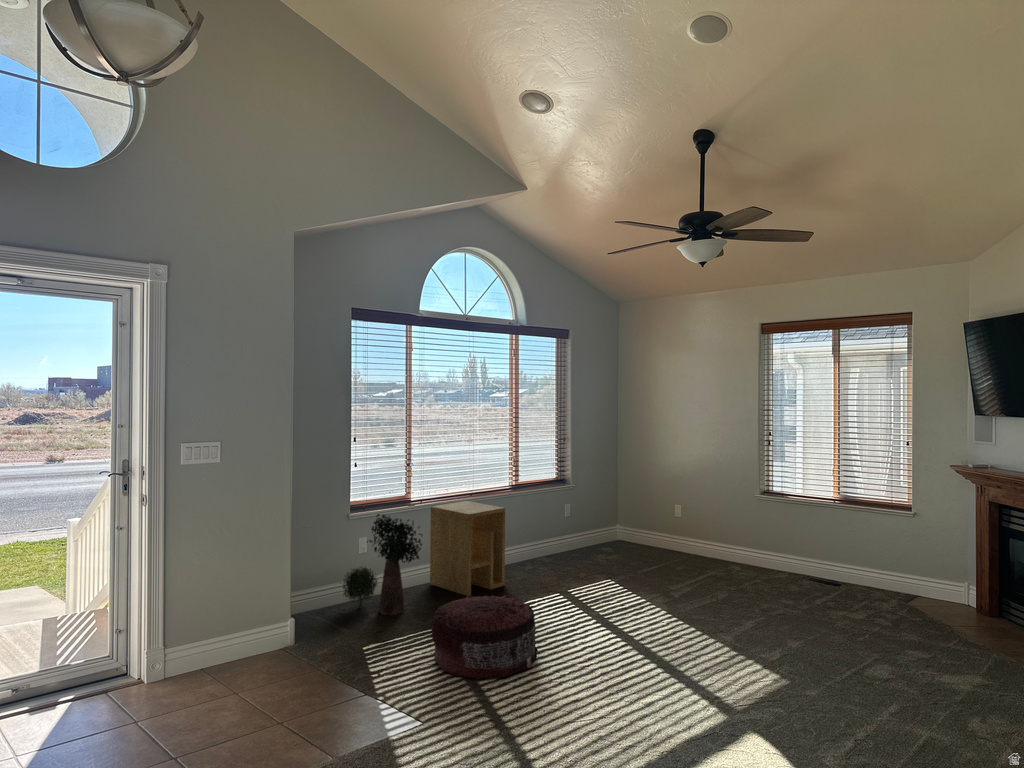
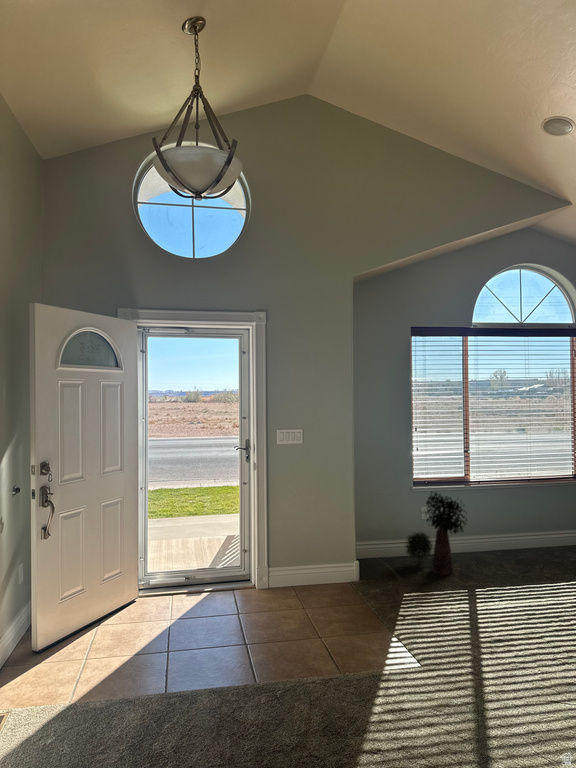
side table: present [430,501,505,596] -> none [485,486,555,570]
pouf: present [432,595,538,678] -> none [451,569,553,646]

